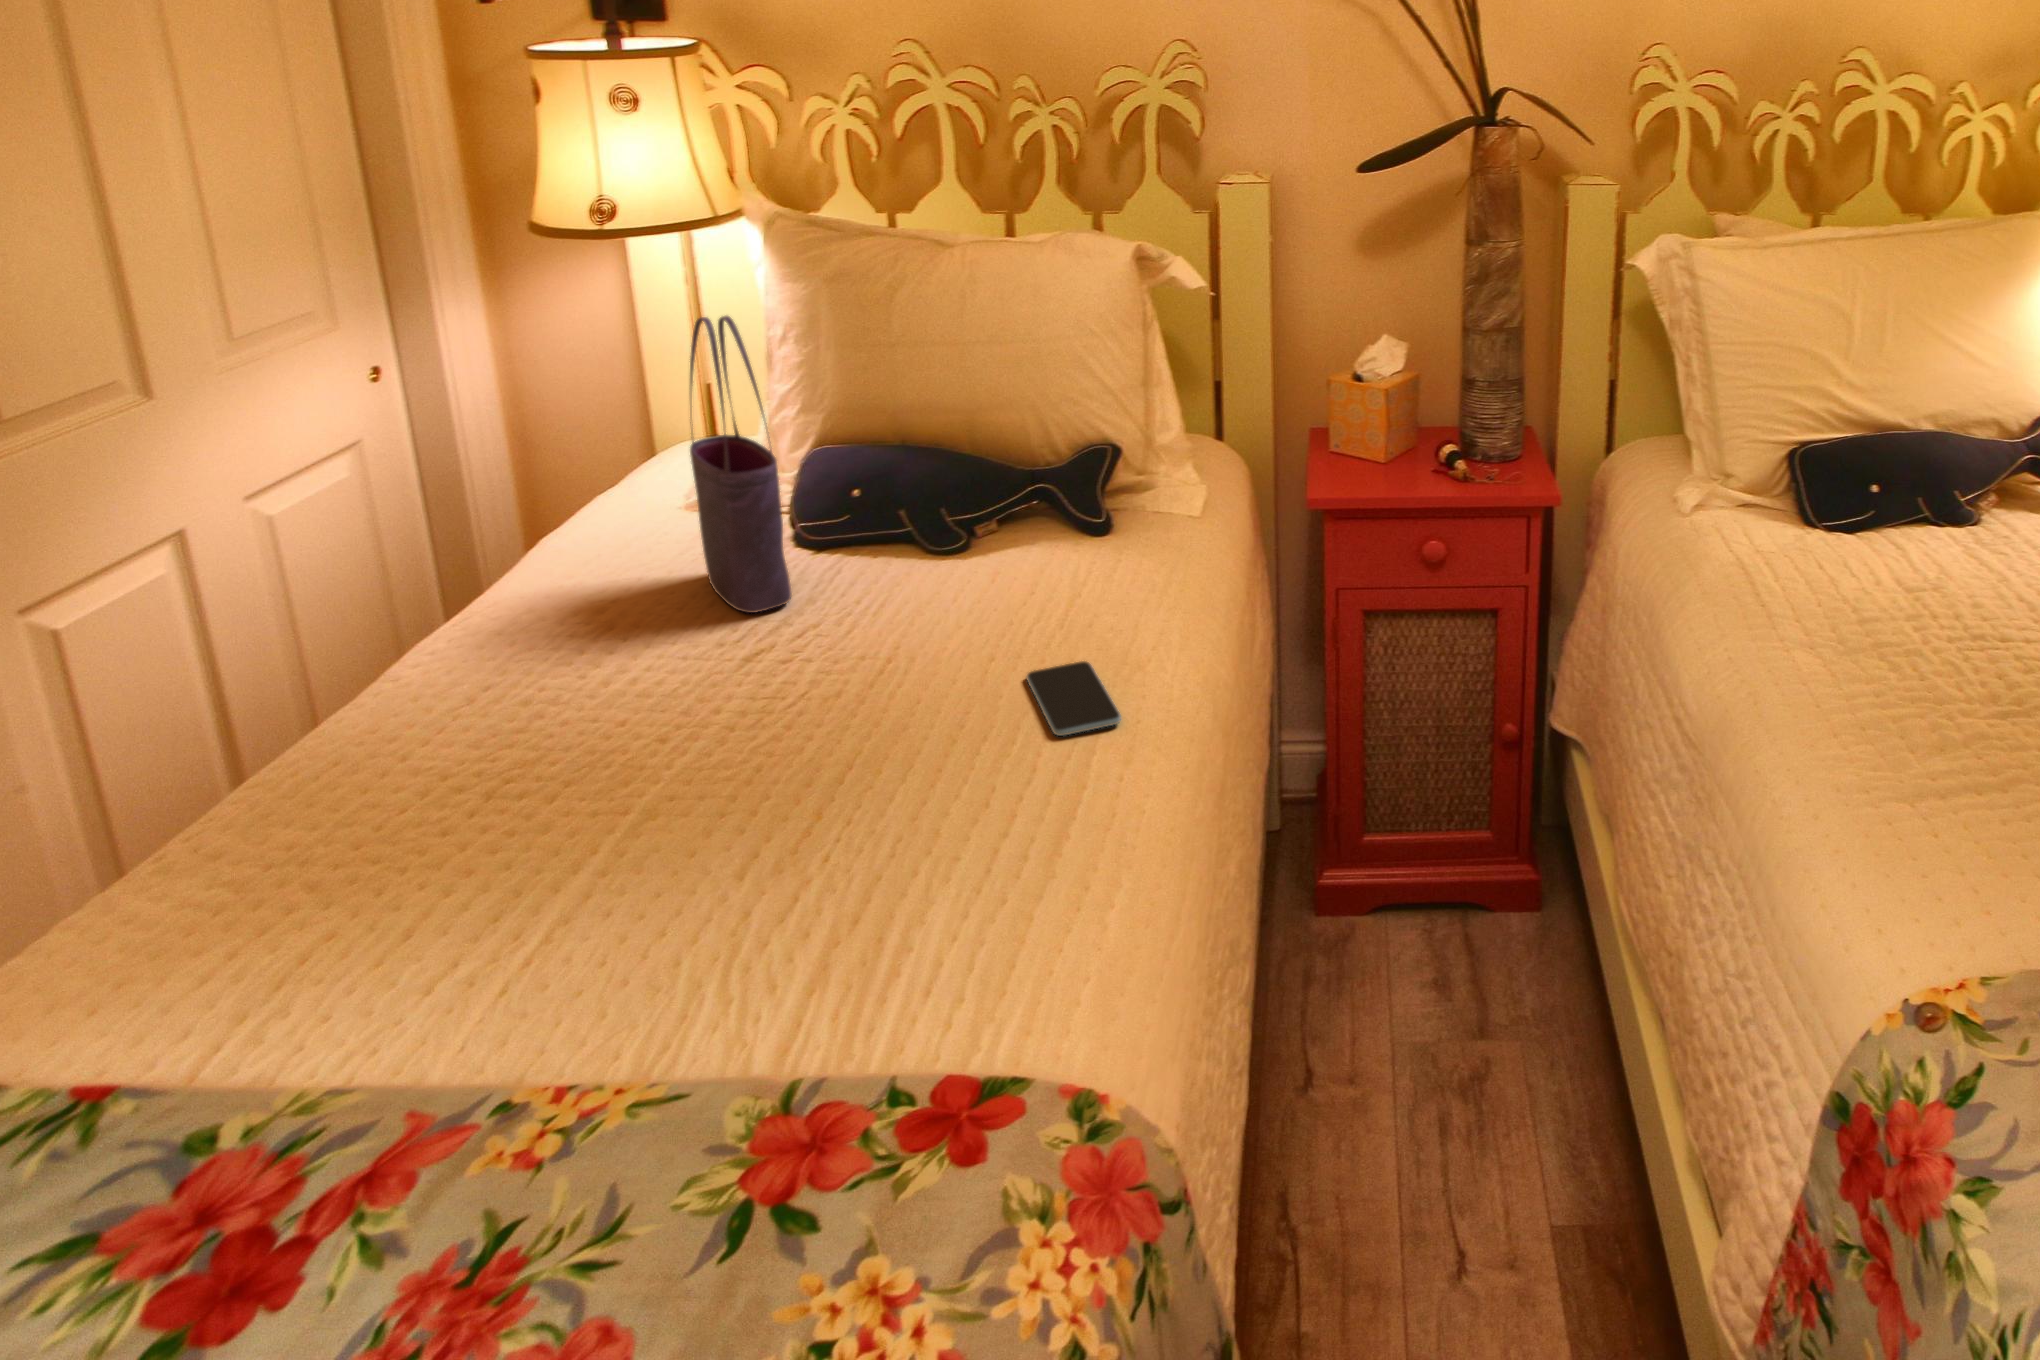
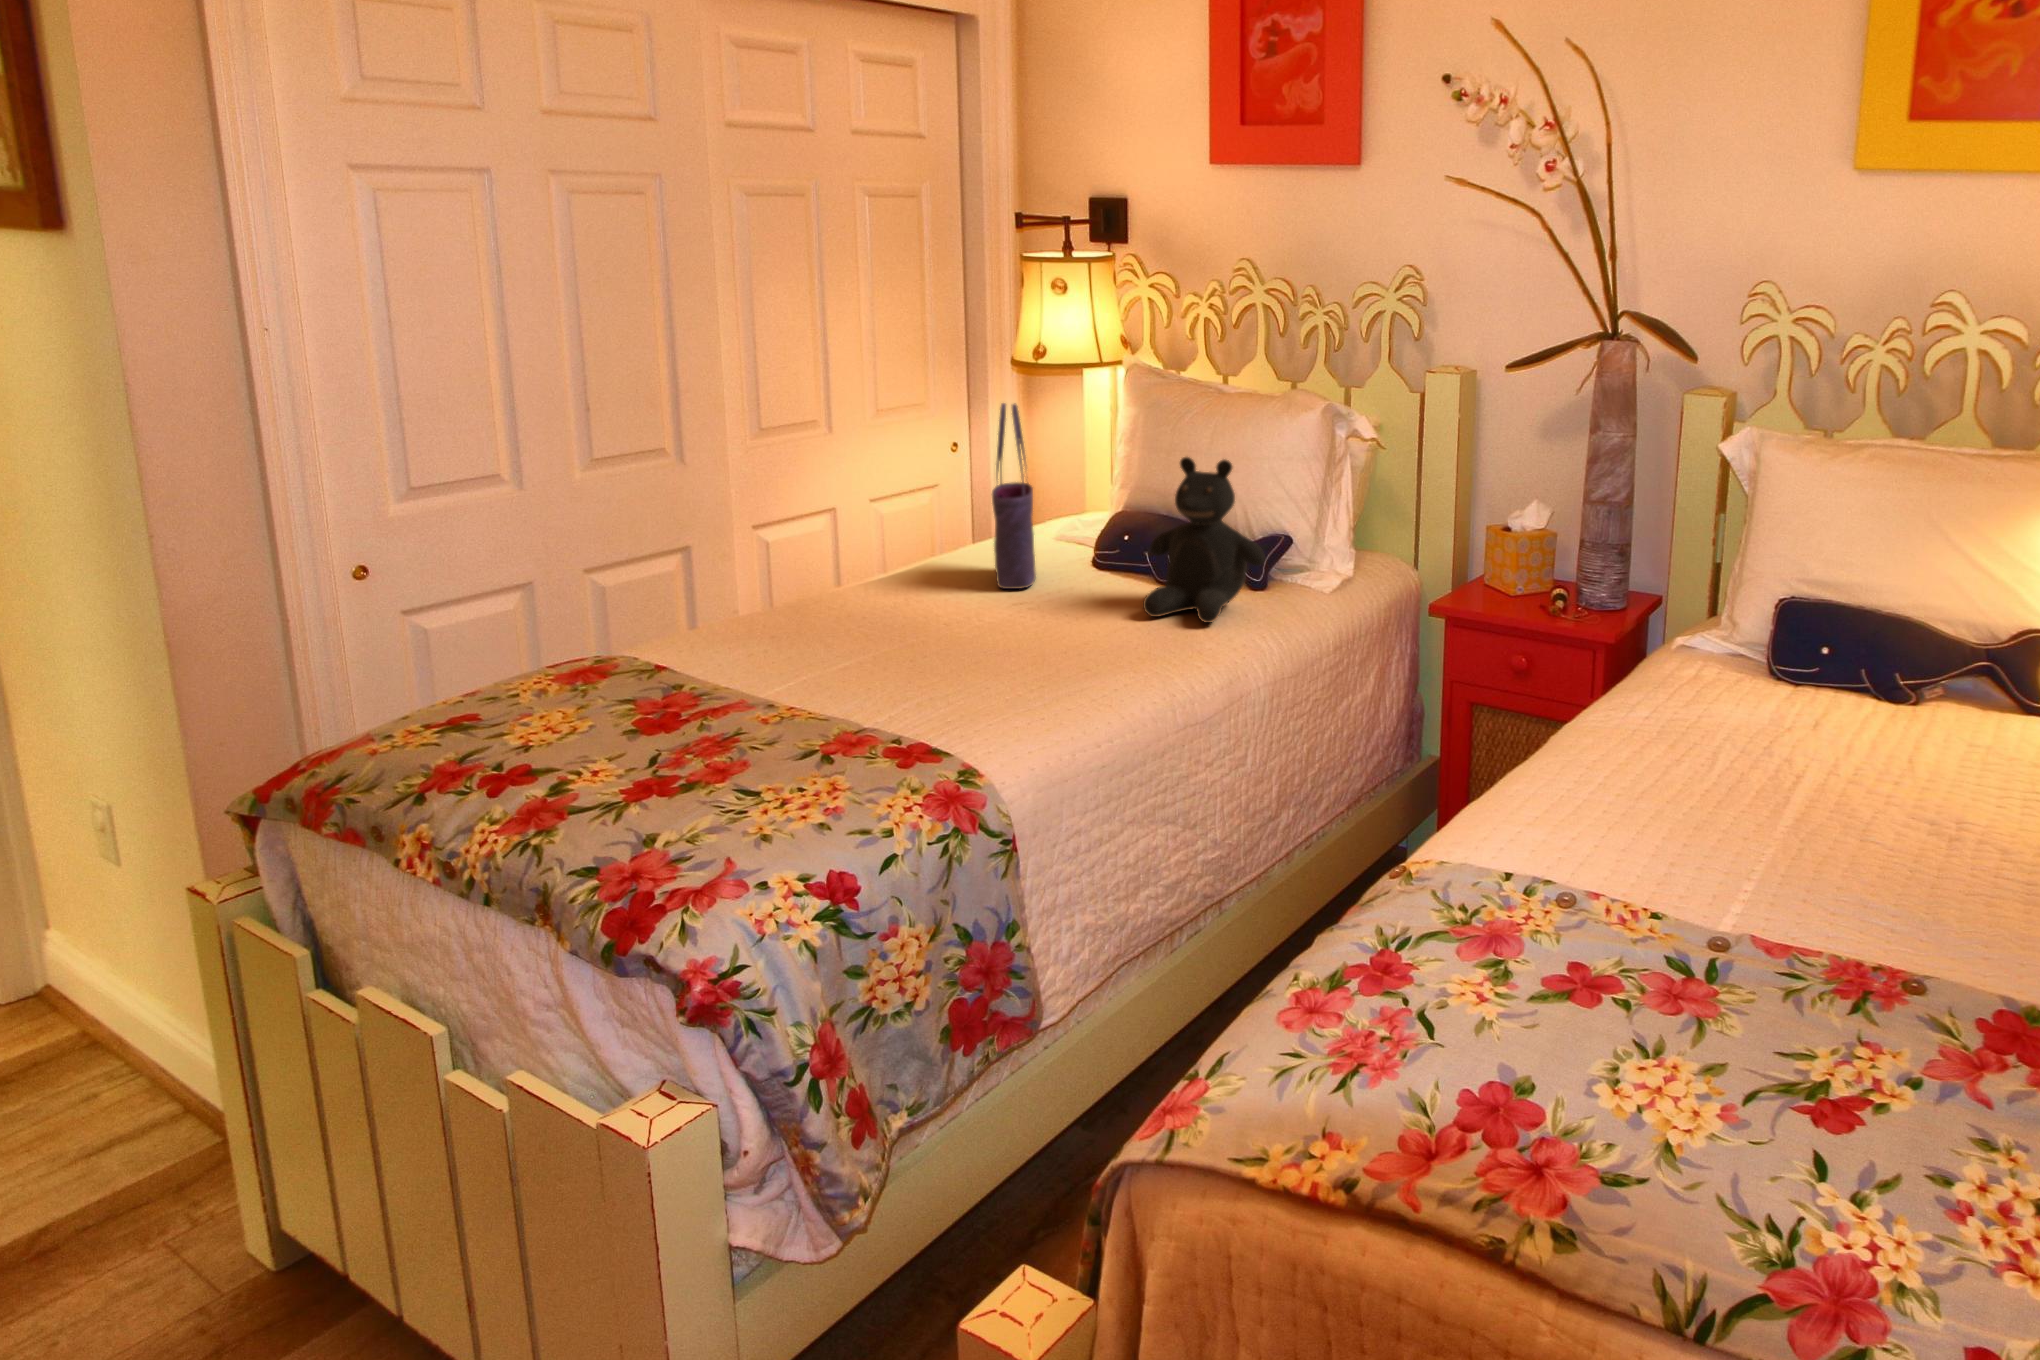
teddy bear: none [986,357,1173,608] -> present [1143,457,1265,623]
smartphone: present [1027,661,1121,736] -> none [1074,641,1138,672]

